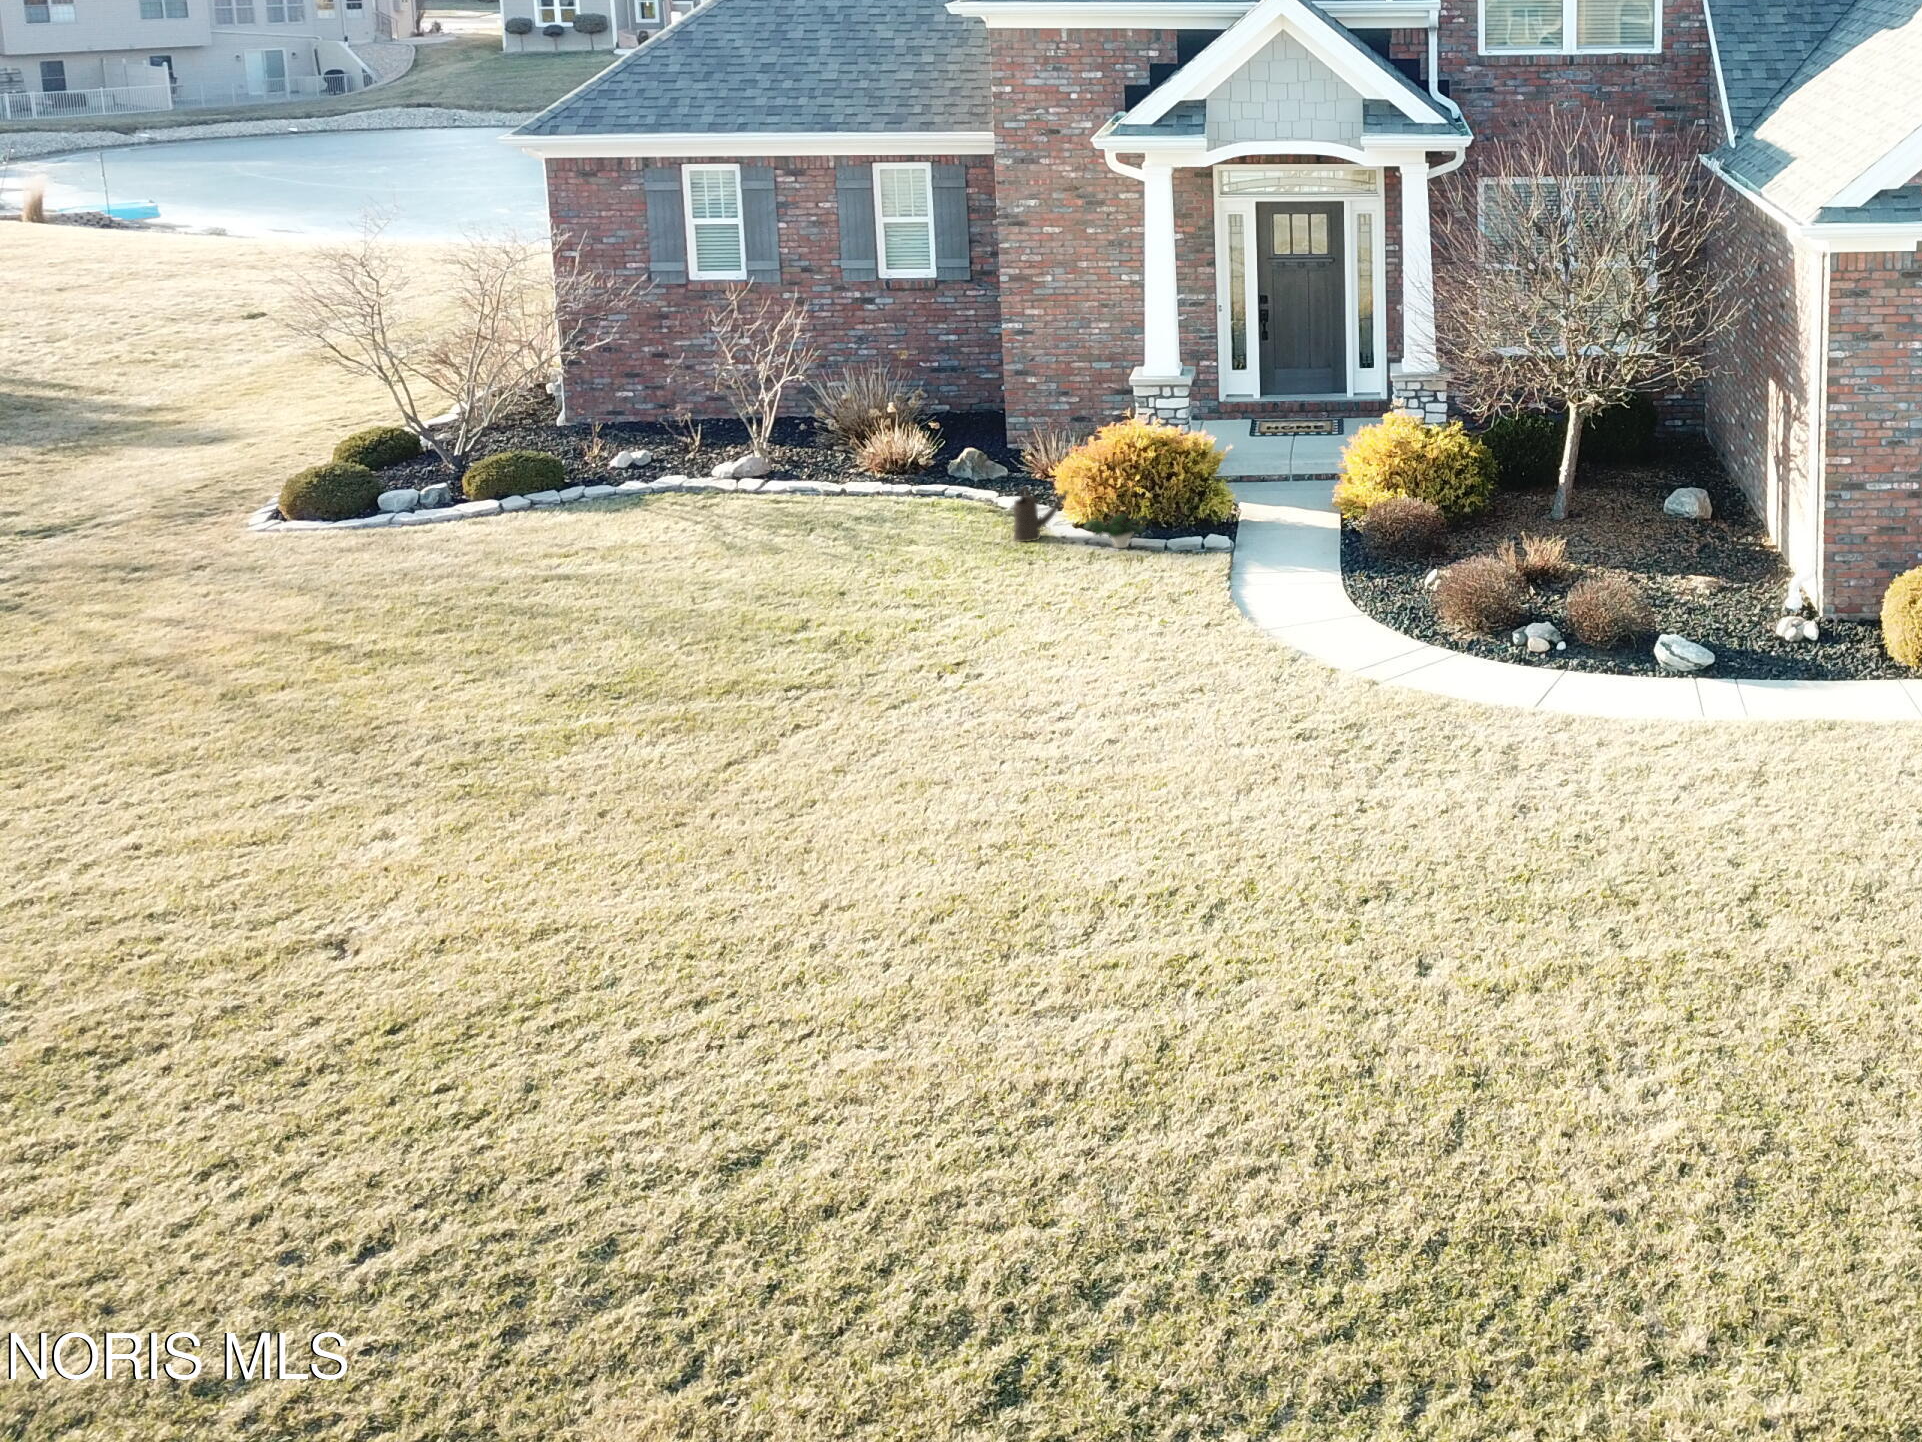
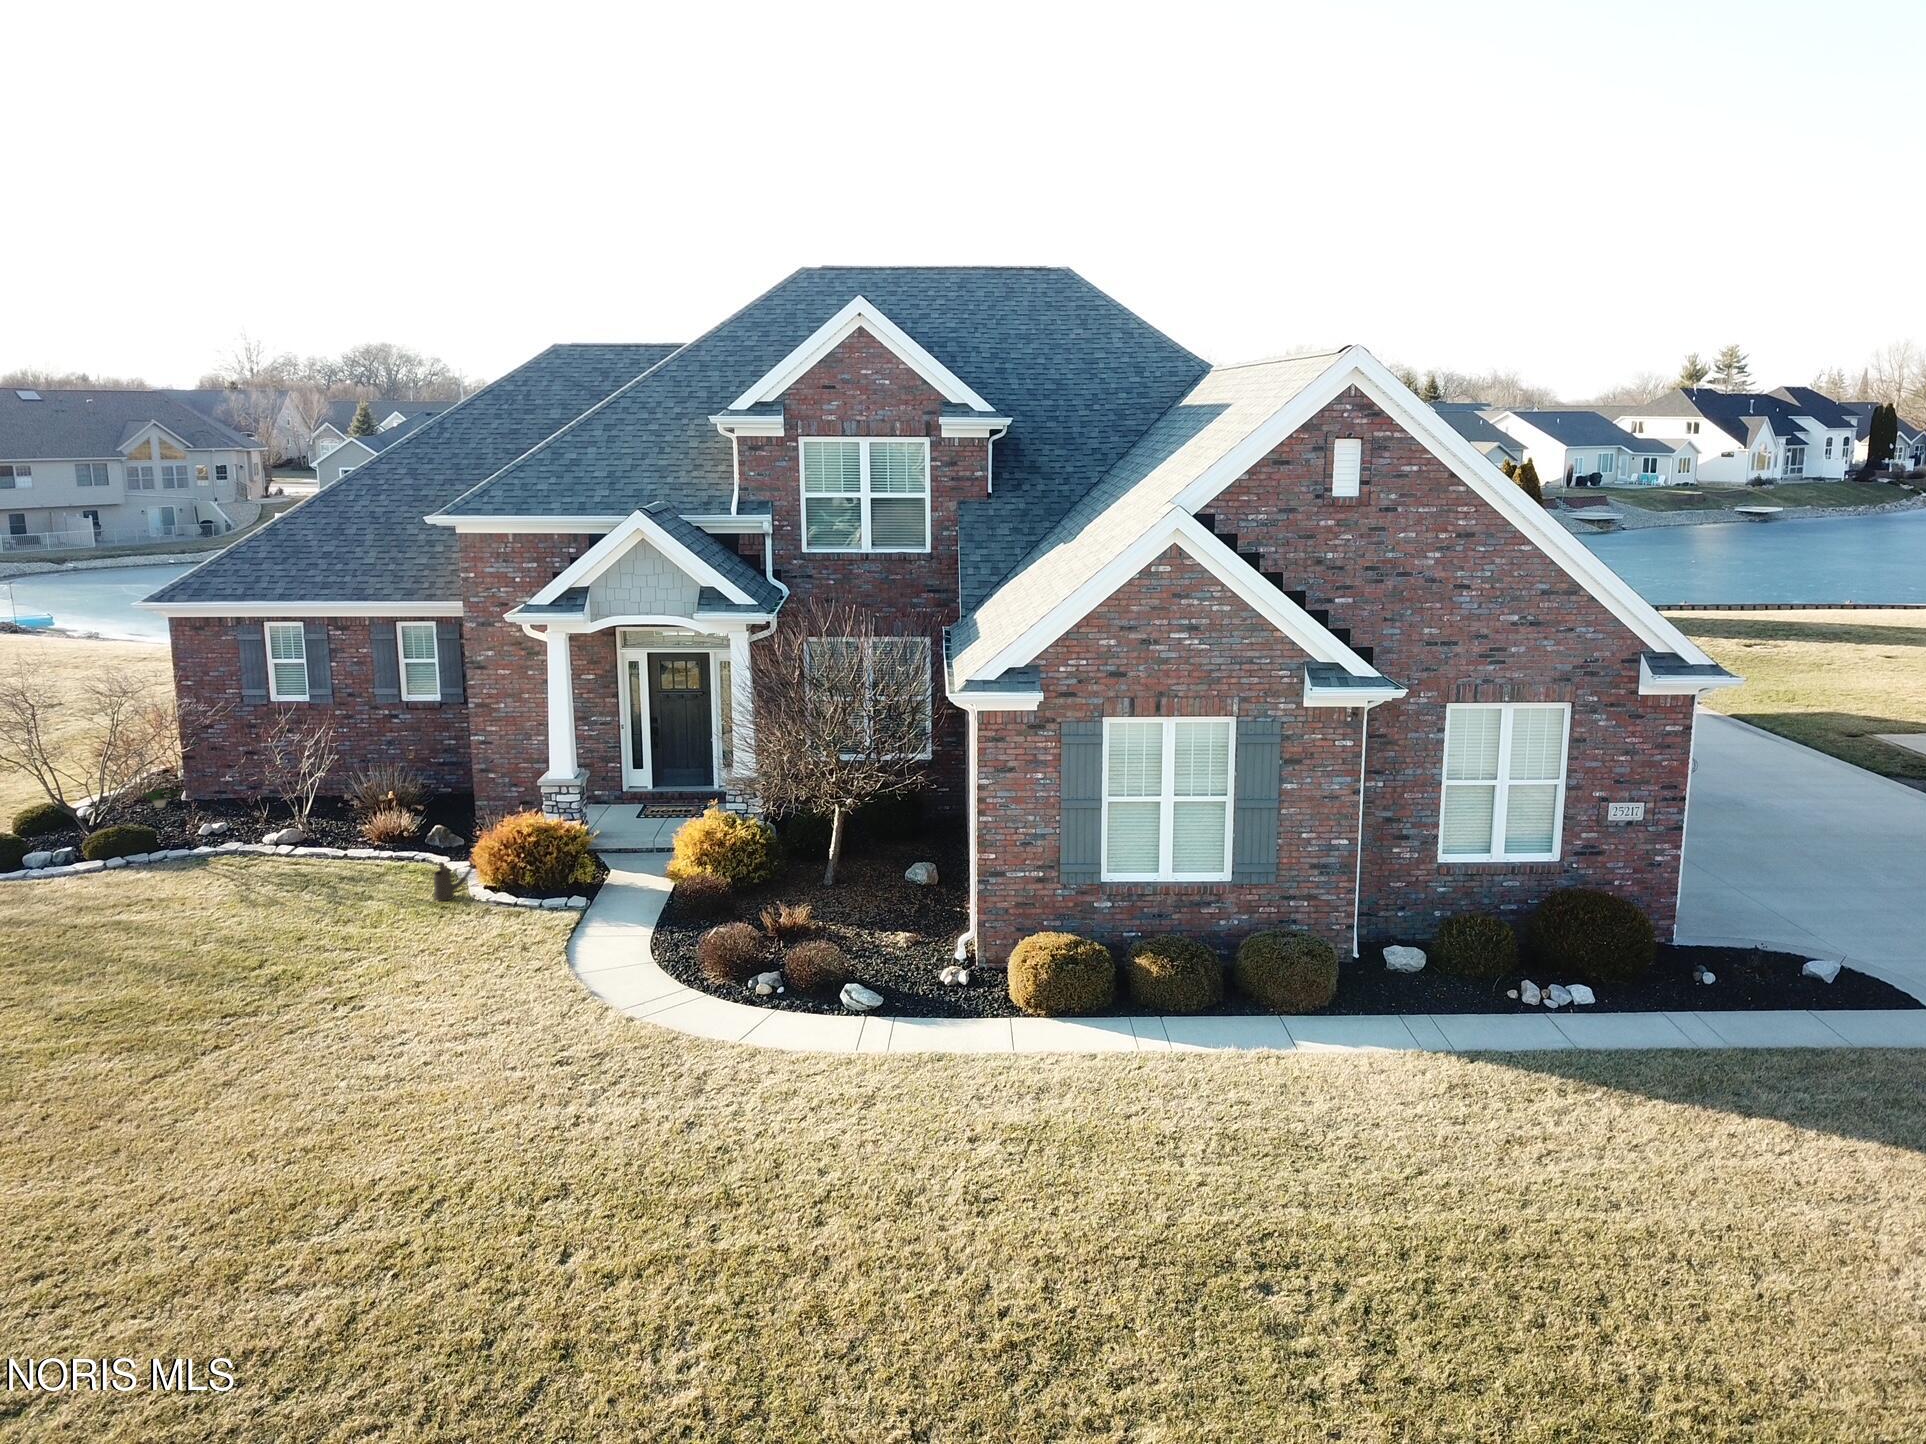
potted plant: present [1084,513,1152,548] -> present [141,788,181,808]

